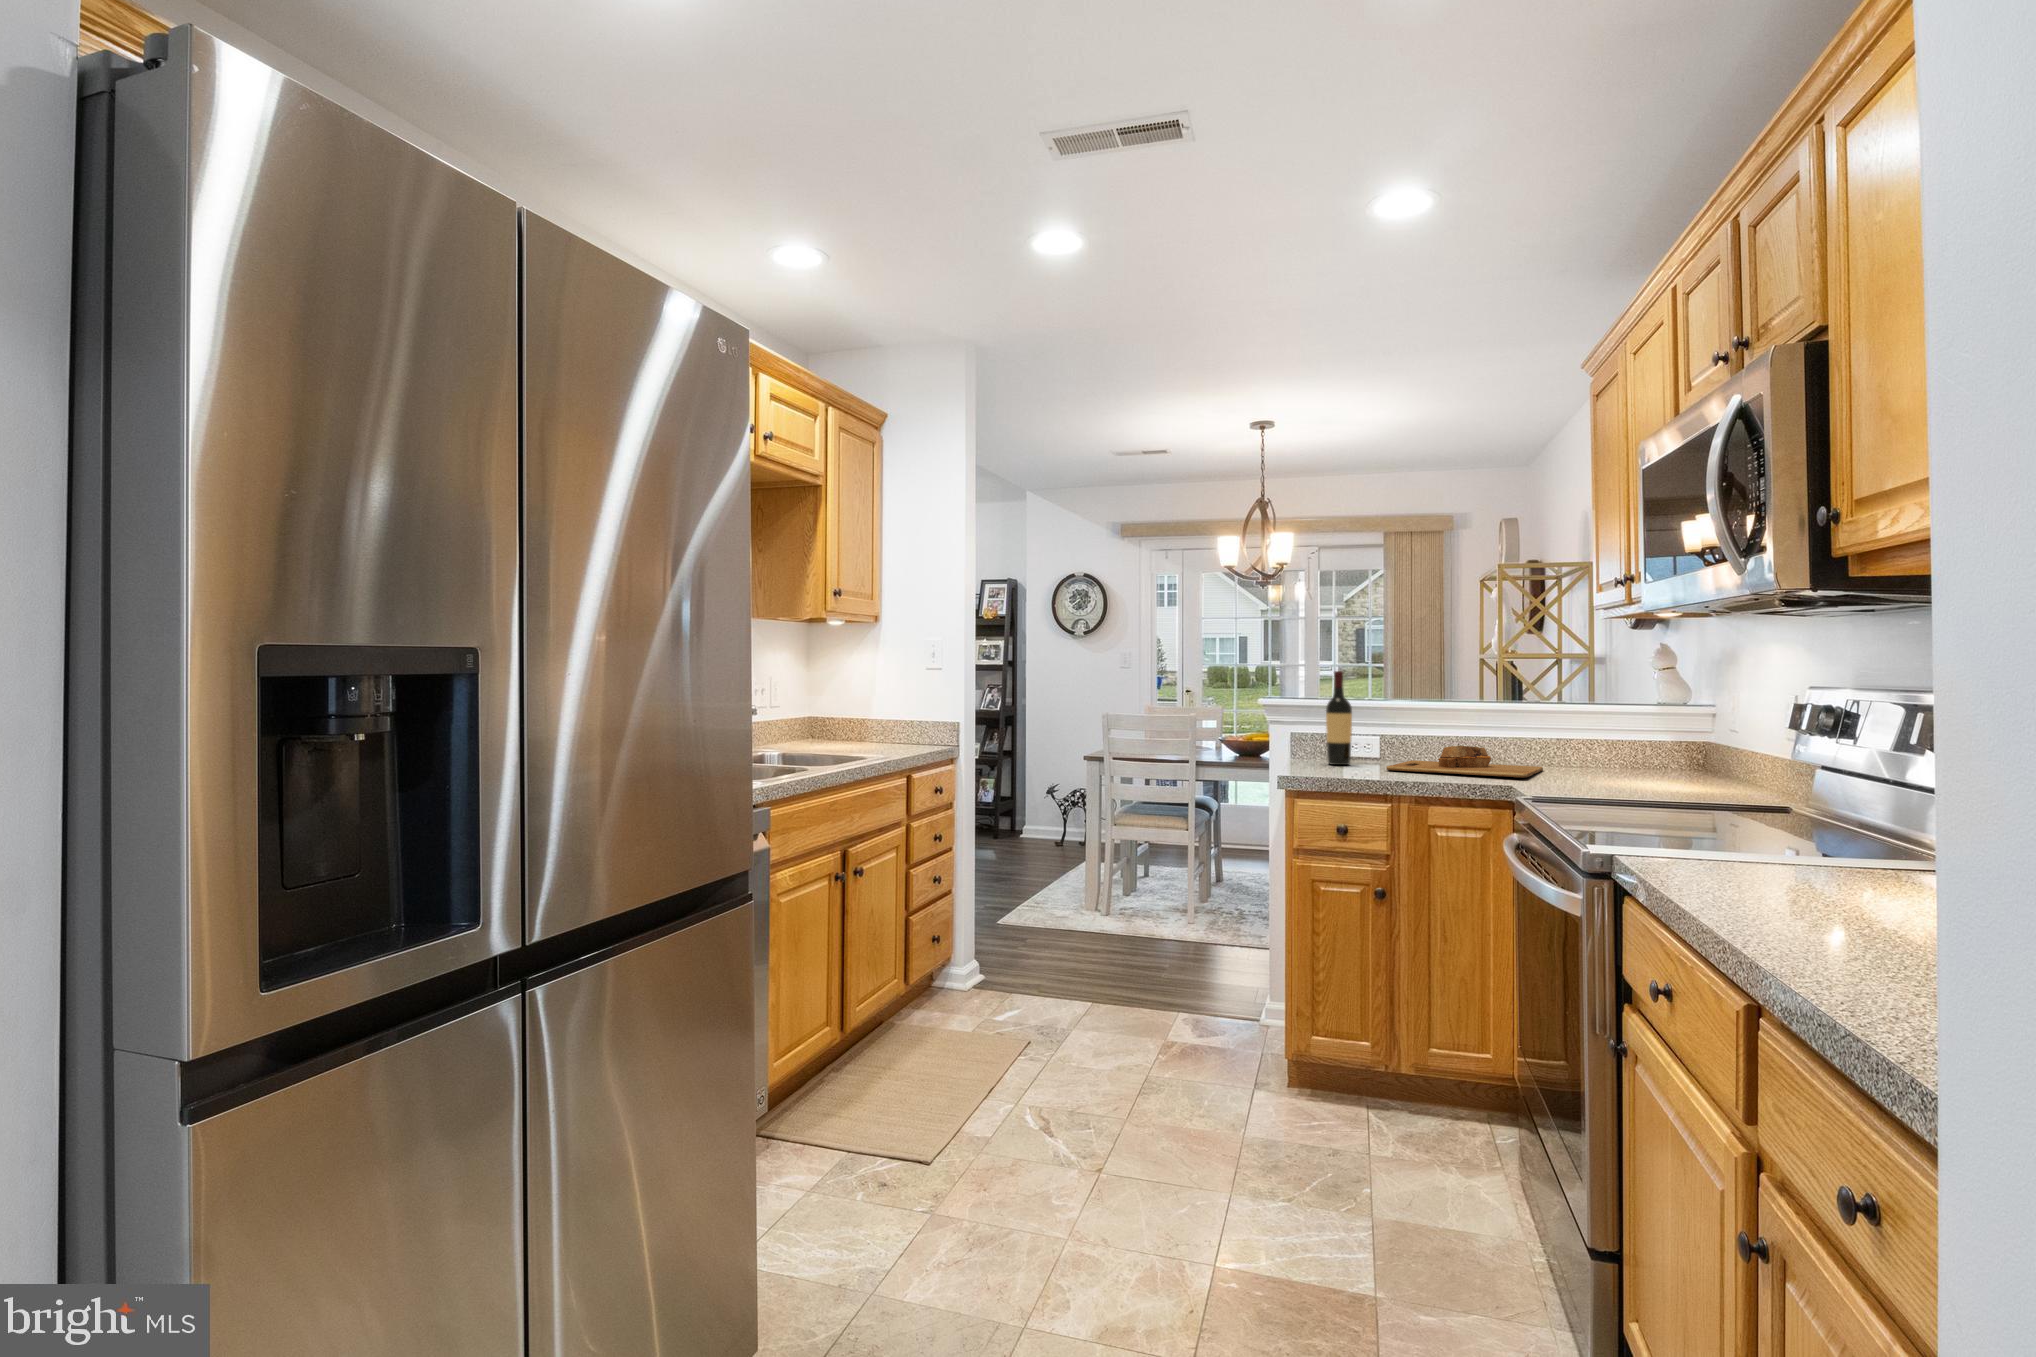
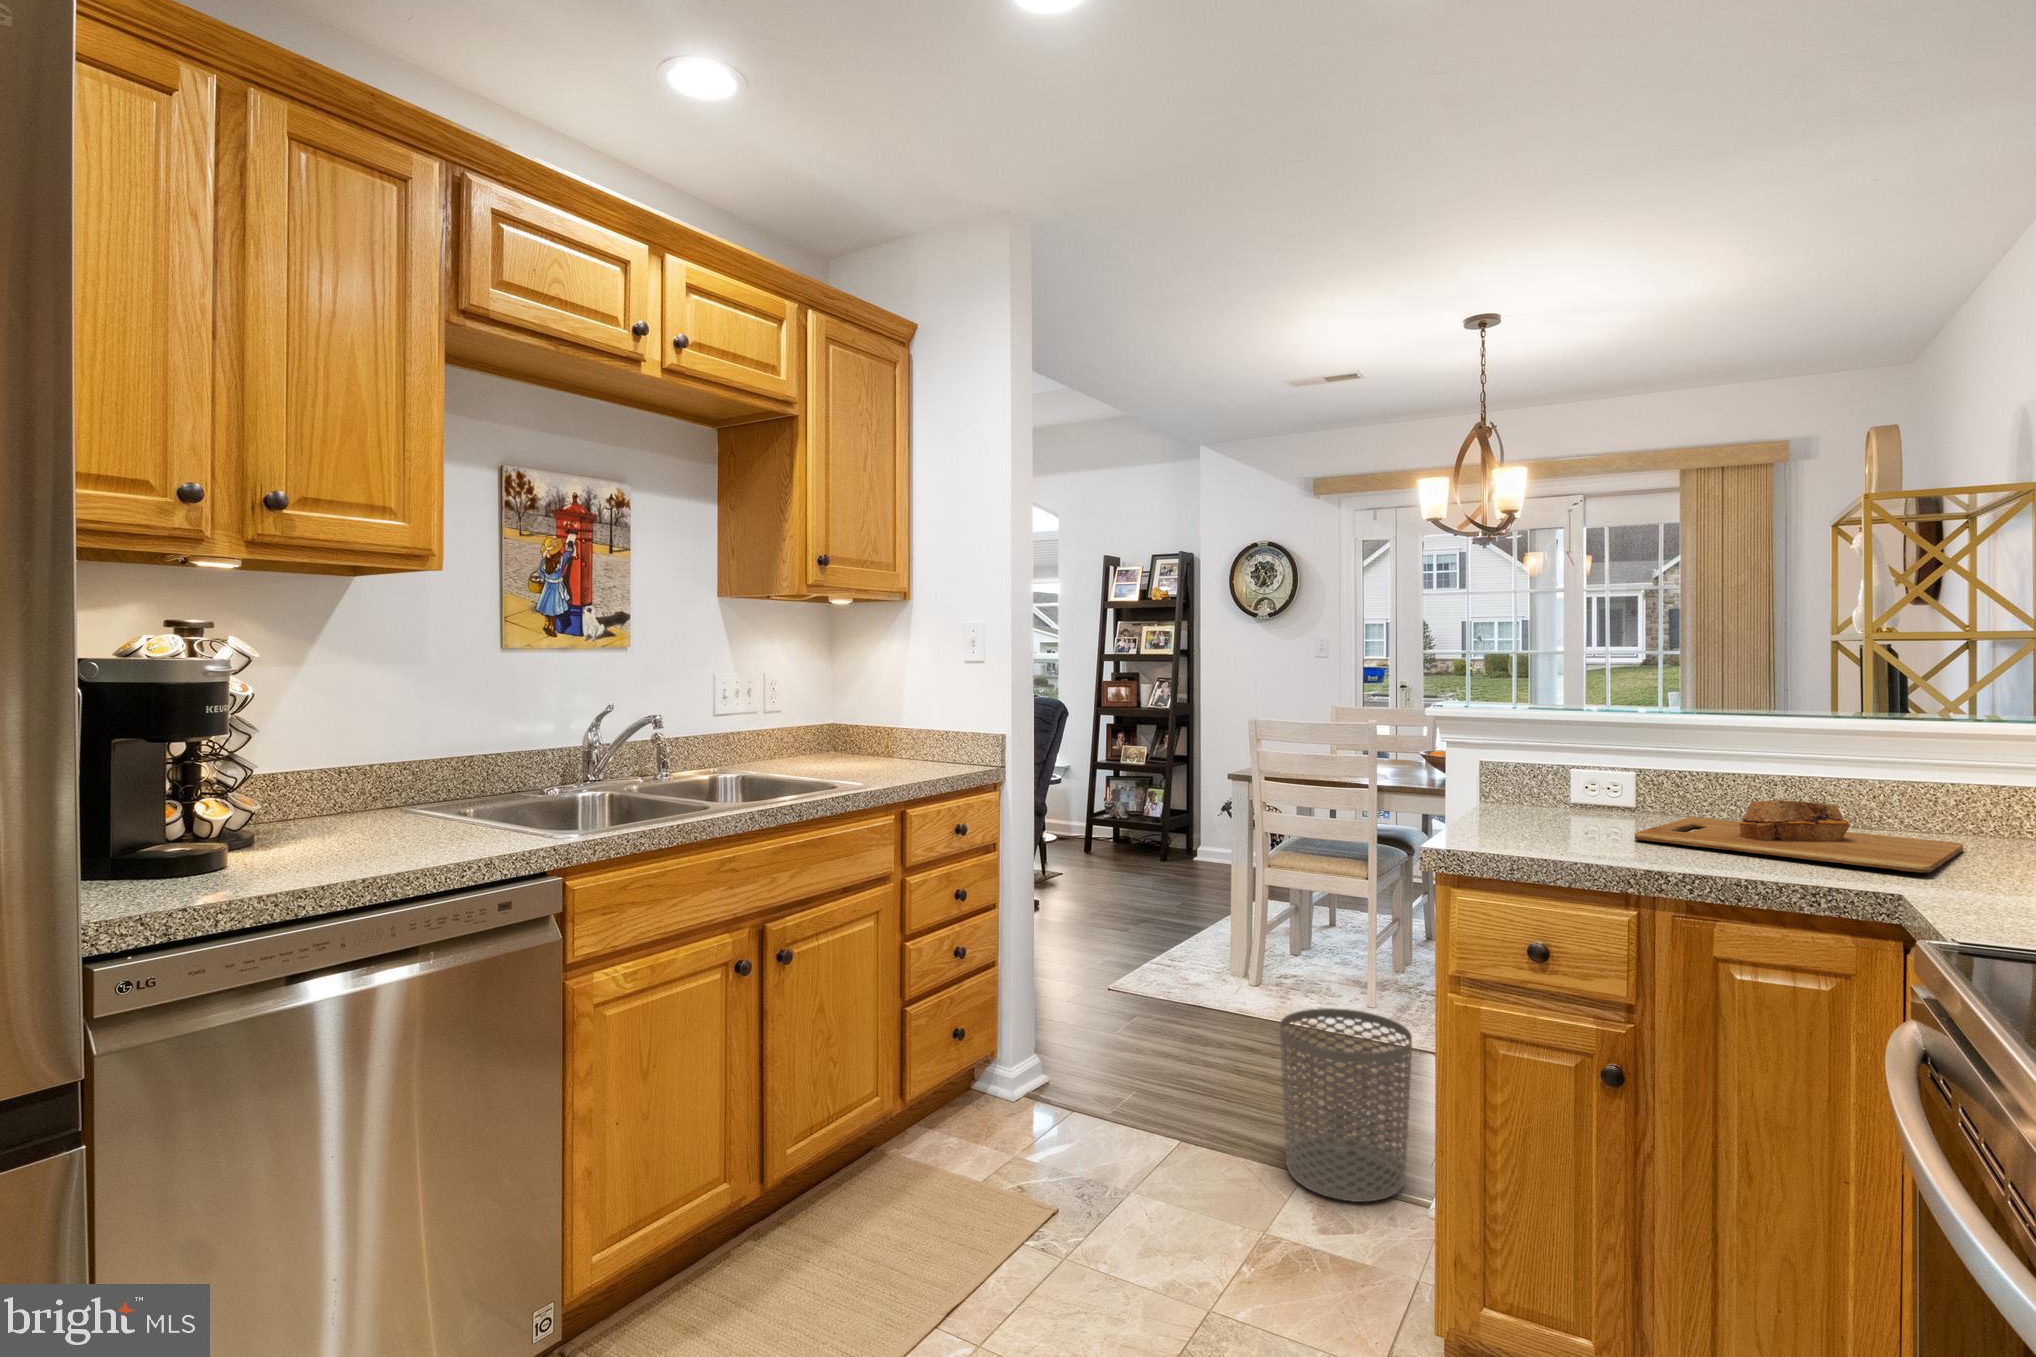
wine bottle: present [1326,671,1352,765] -> none [1528,664,1575,824]
waste bin: none [1164,902,1248,1019] -> present [1280,1008,1412,1202]

